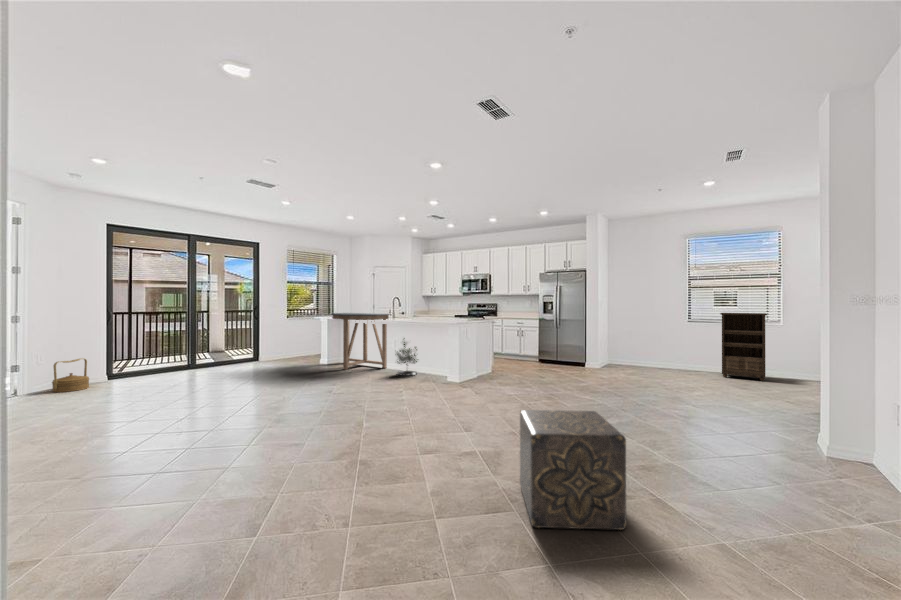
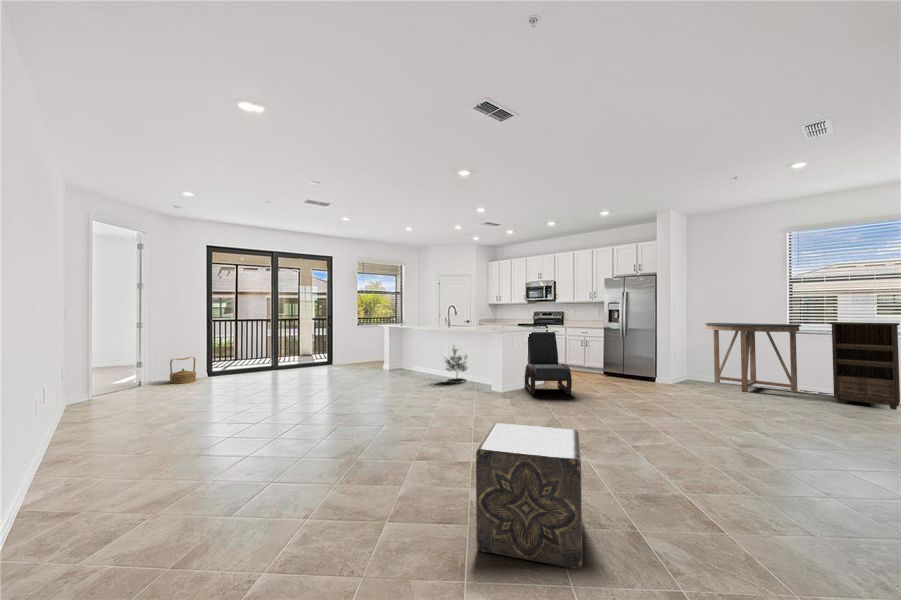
console table: present [332,313,389,370] -> present [705,323,801,392]
lounge chair: none [476,323,524,383] -> present [524,332,572,394]

